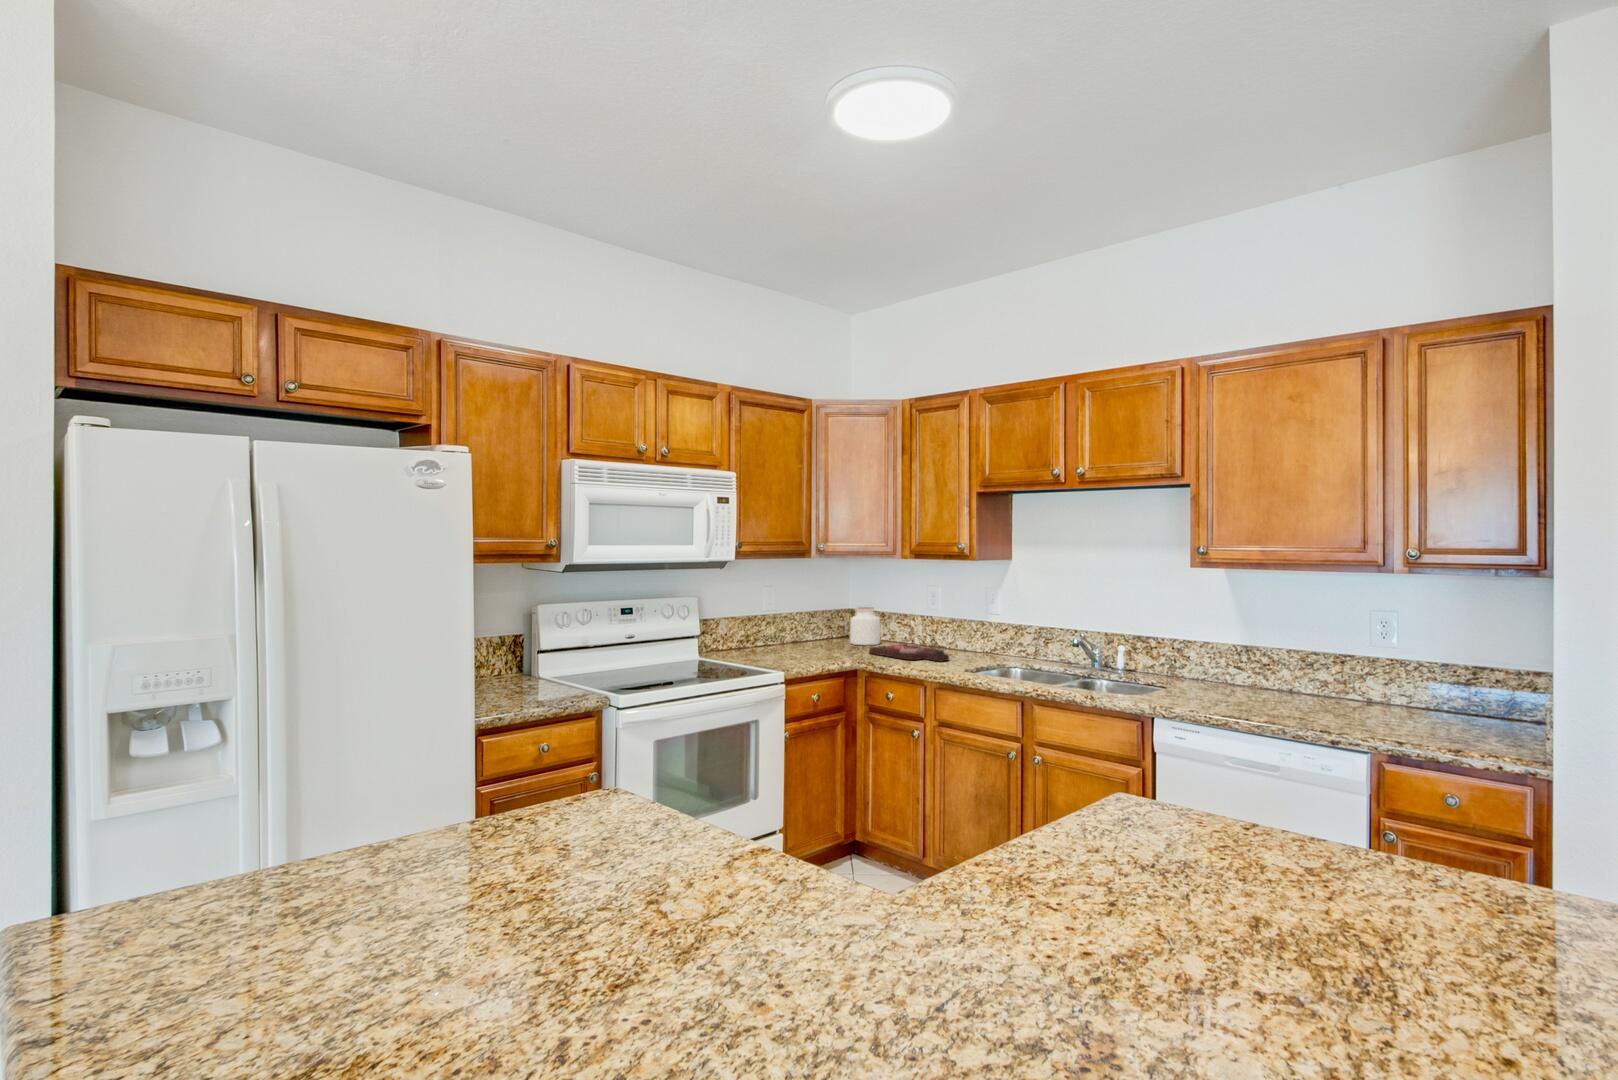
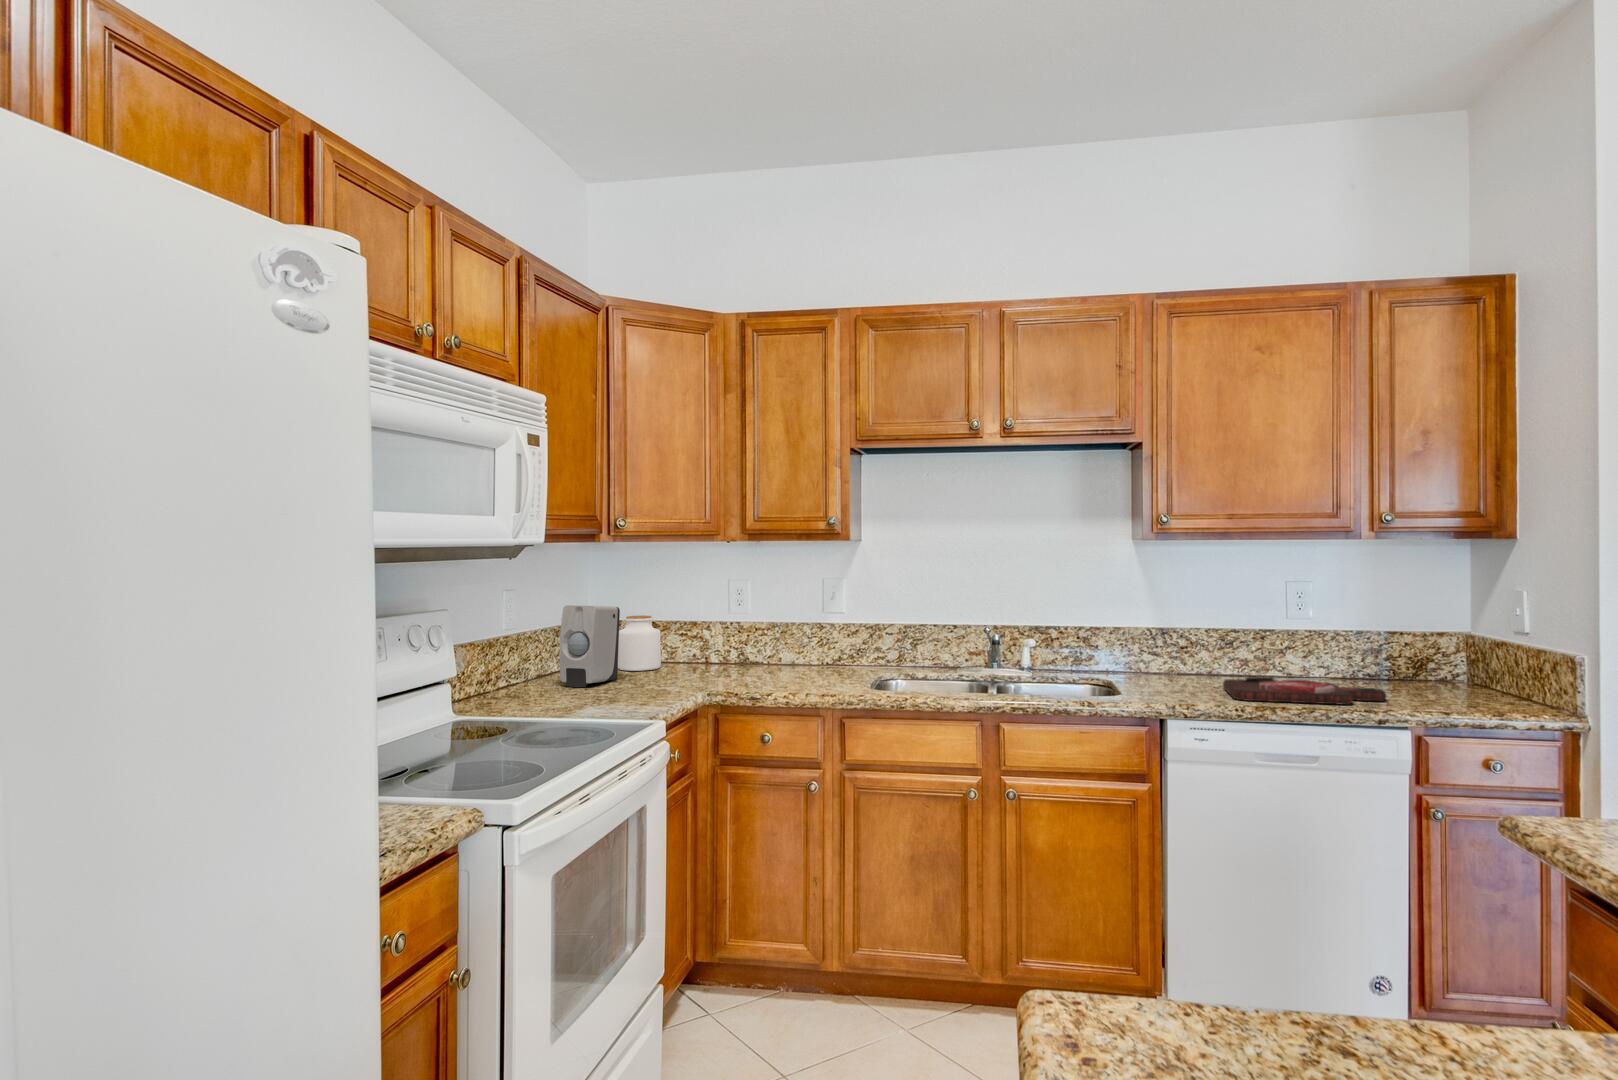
soap dispenser: none [794,597,837,651] -> present [559,605,620,687]
cutting board: present [869,644,949,661] -> present [1223,677,1386,704]

